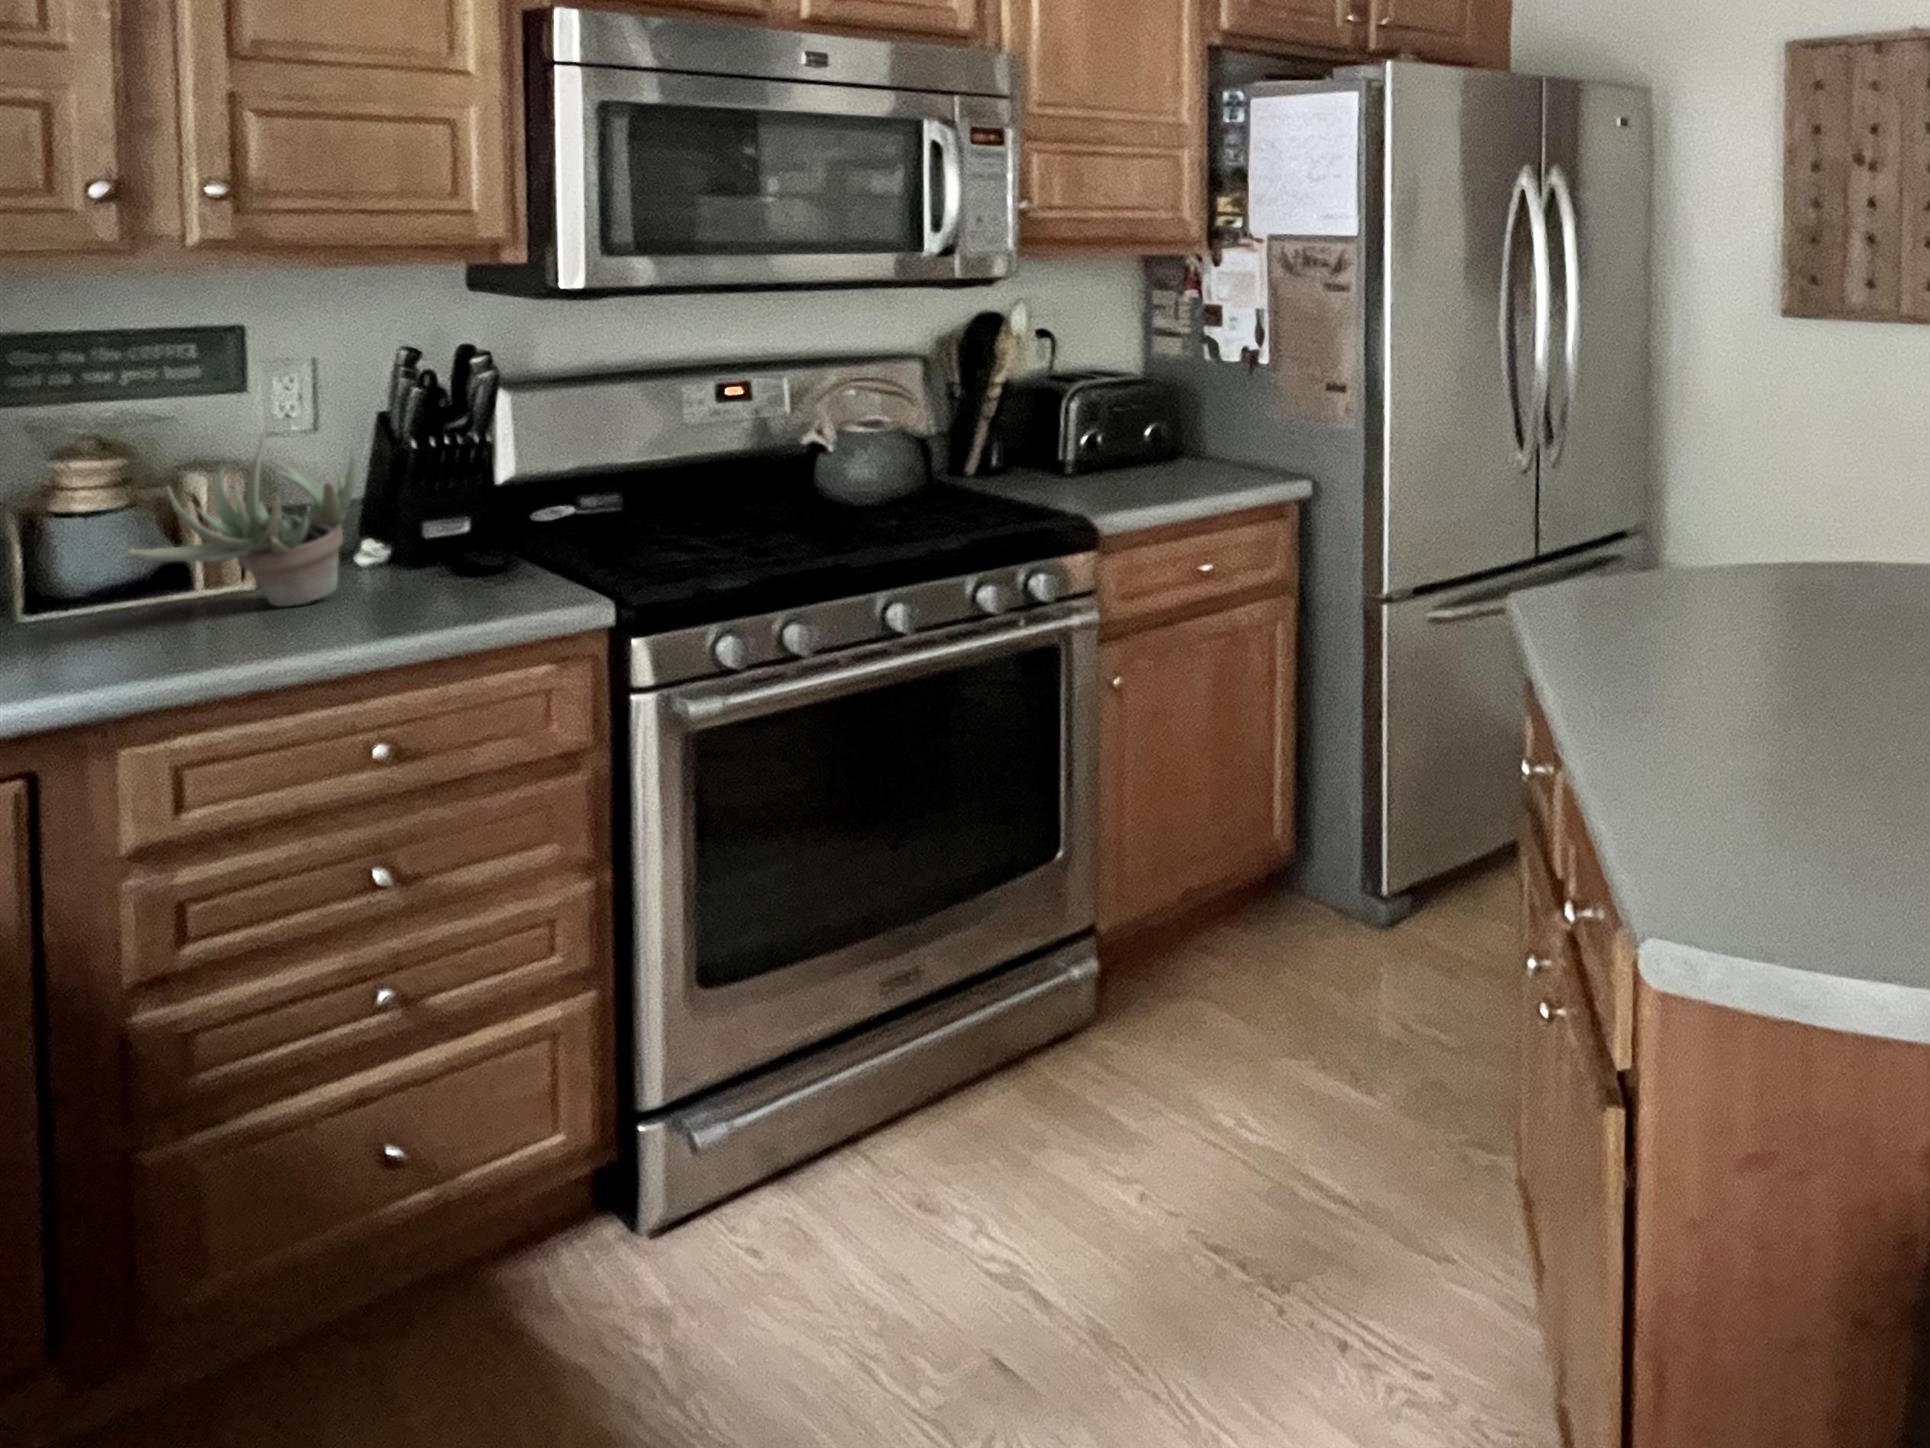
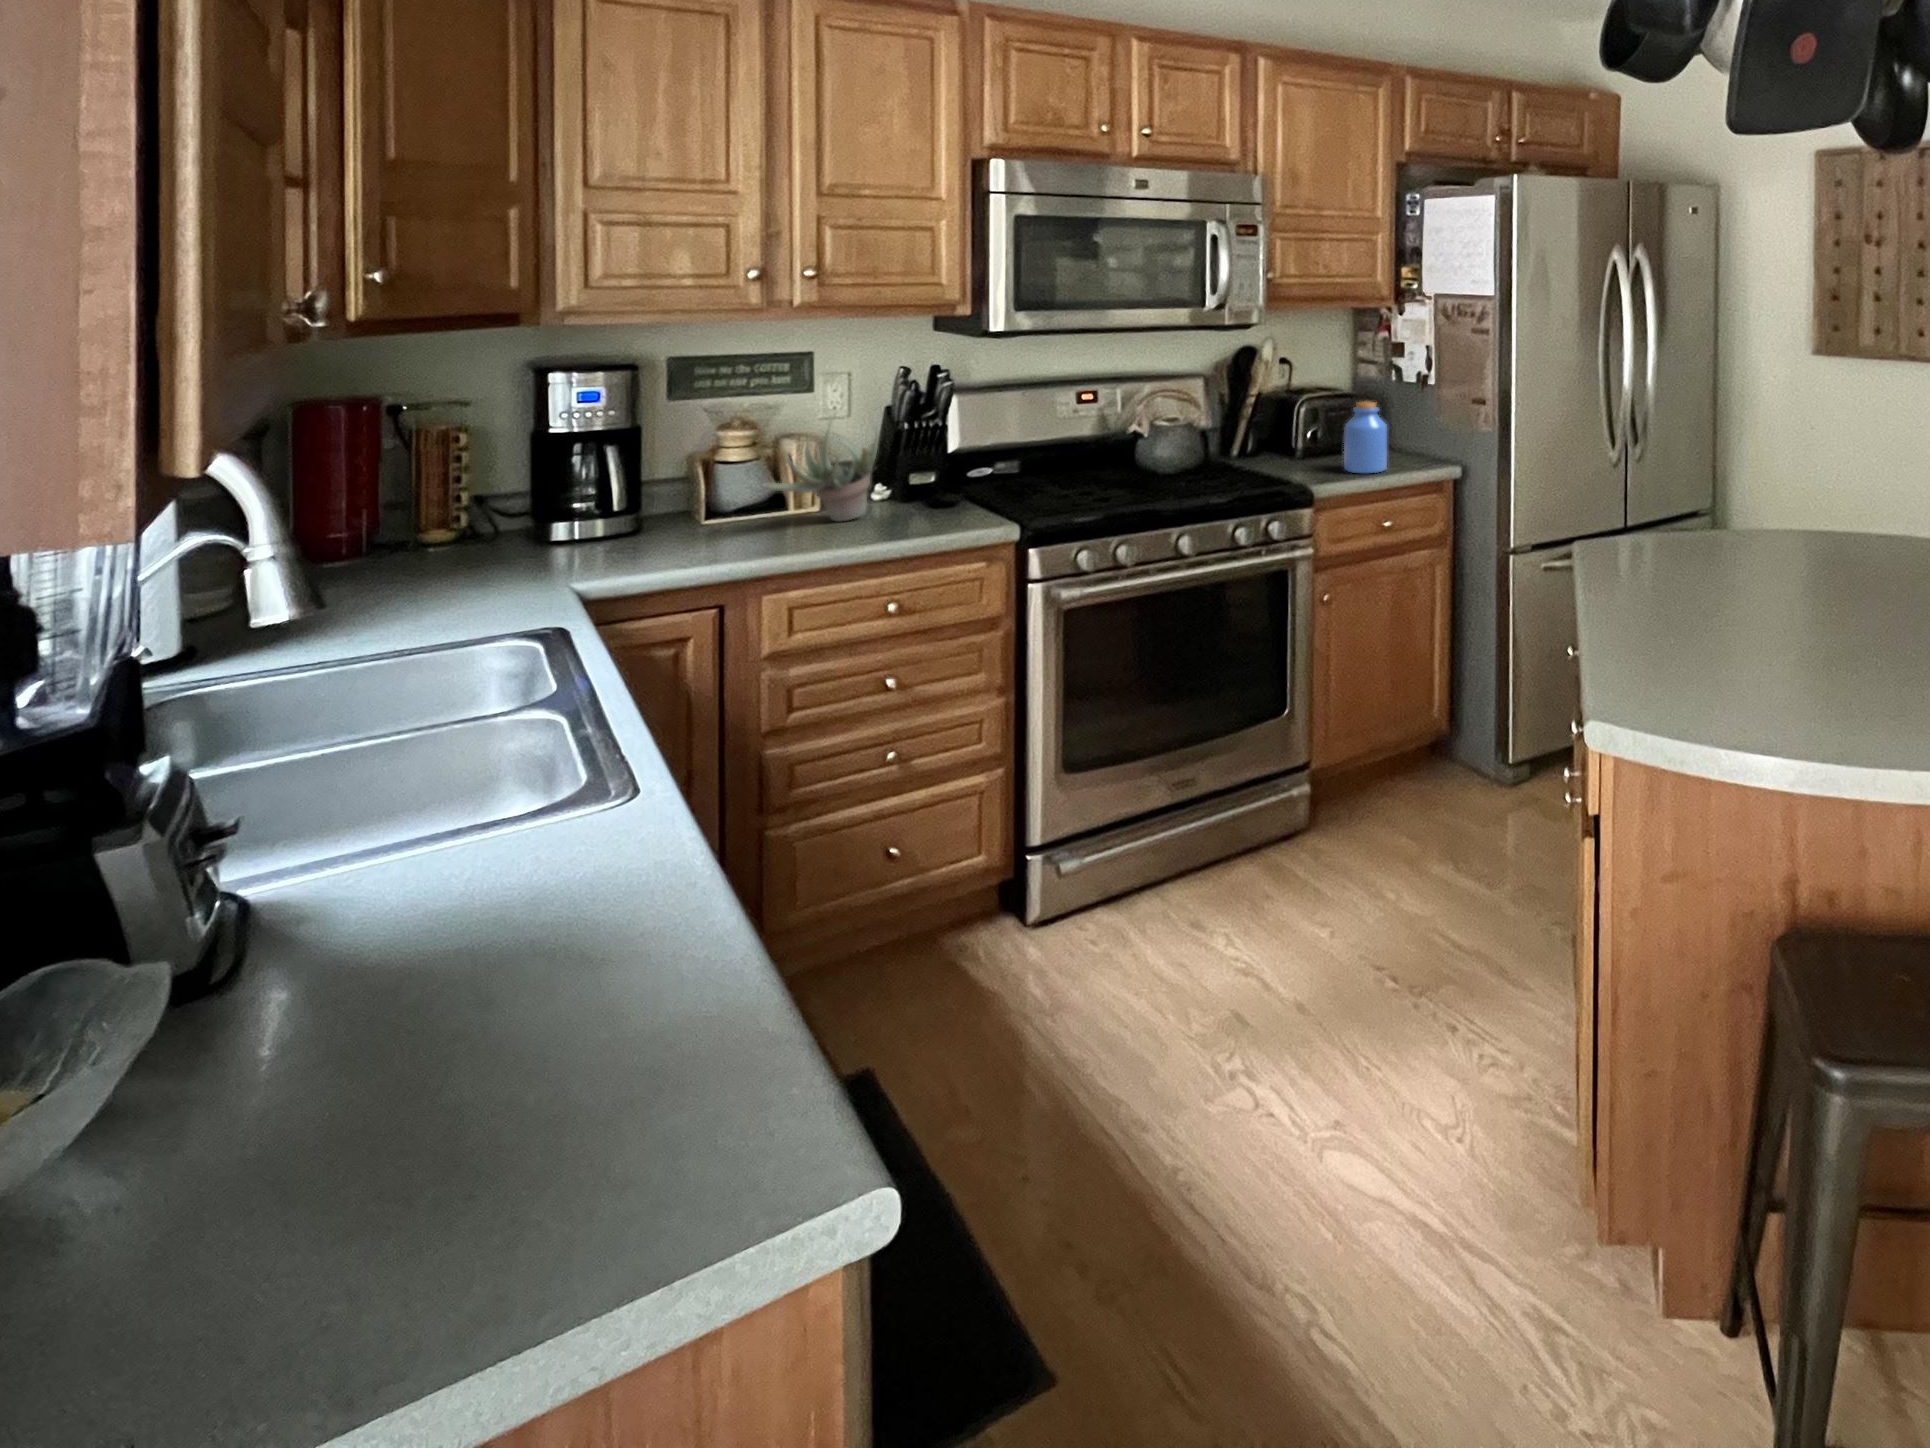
jar: none [1140,391,1204,496] -> present [1344,402,1387,473]

